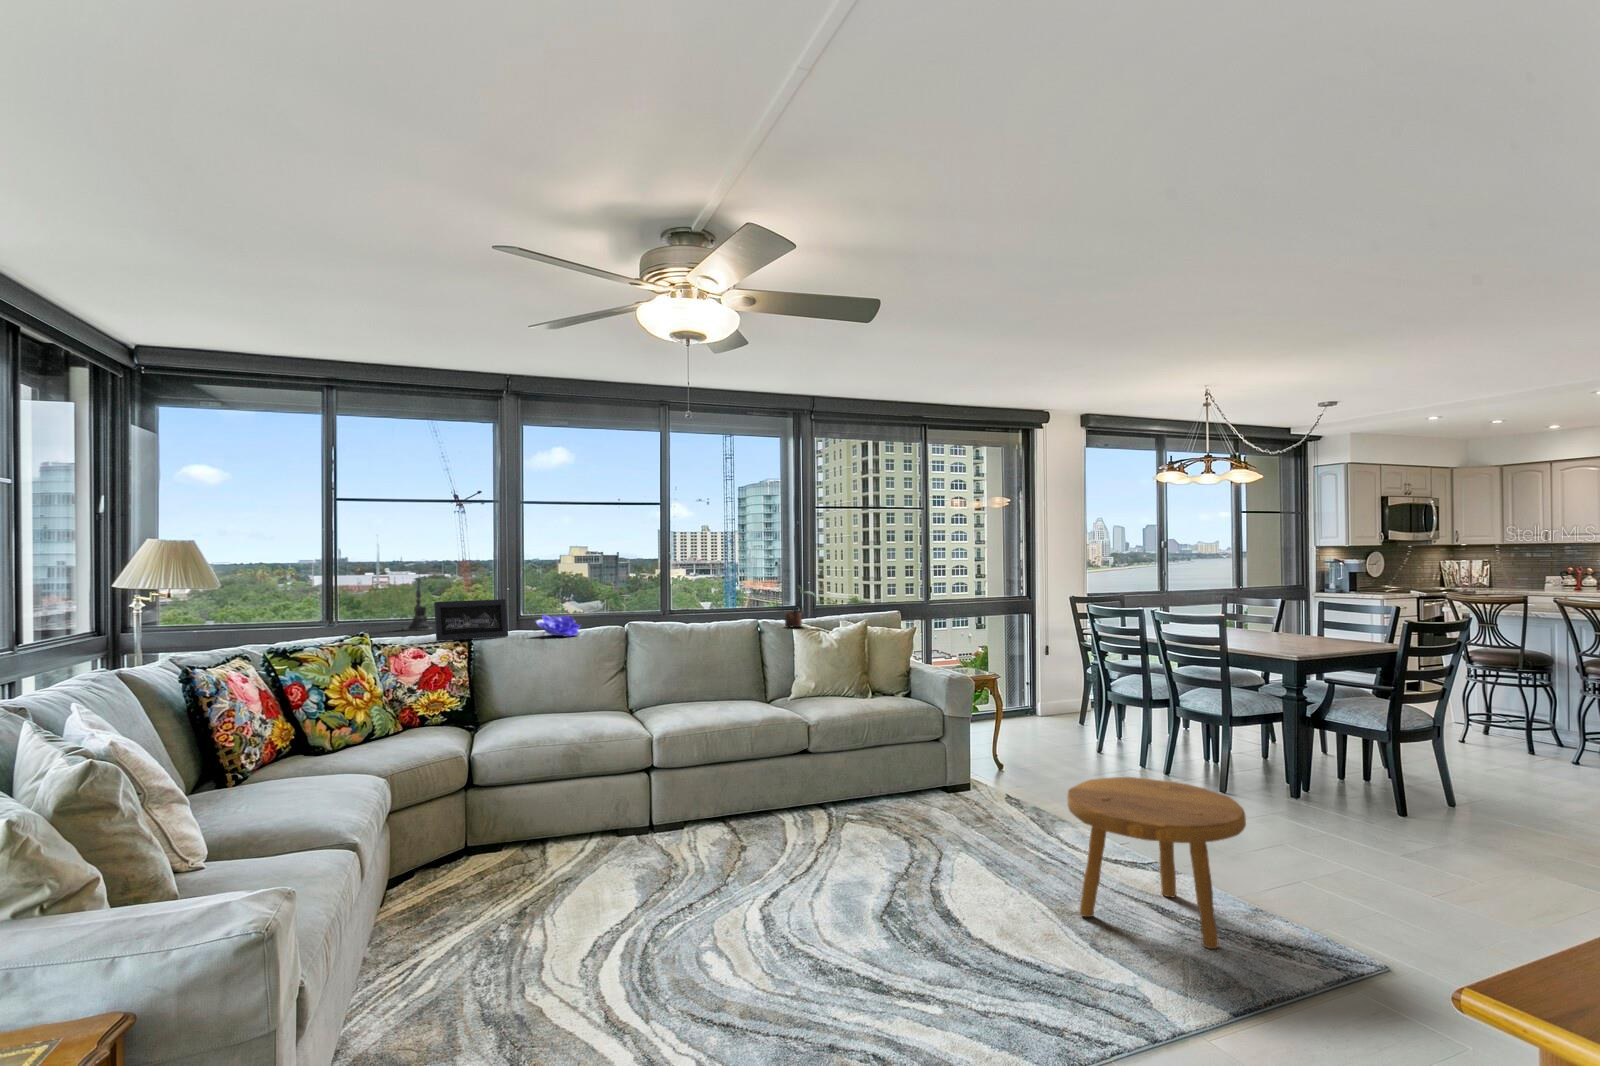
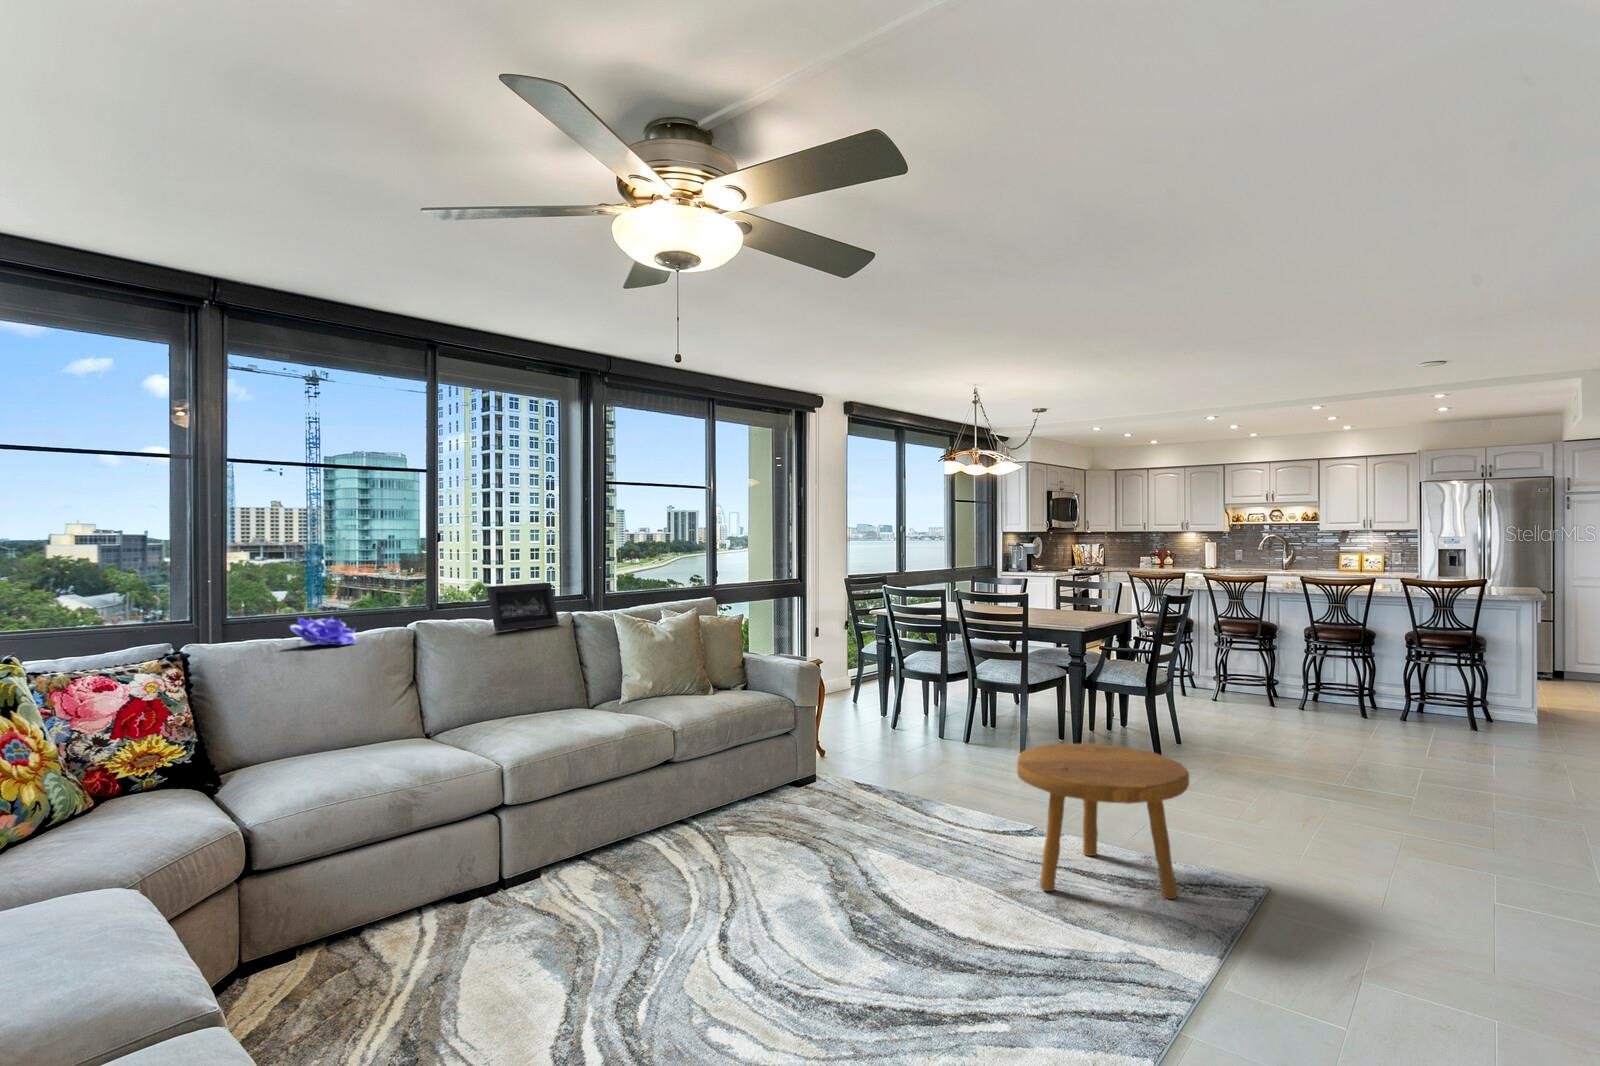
candle holder: present [403,577,432,630] -> none [23,561,87,654]
potted plant: present [785,585,816,627] -> none [609,569,649,620]
picture frame: present [434,599,508,641] -> present [487,582,559,632]

